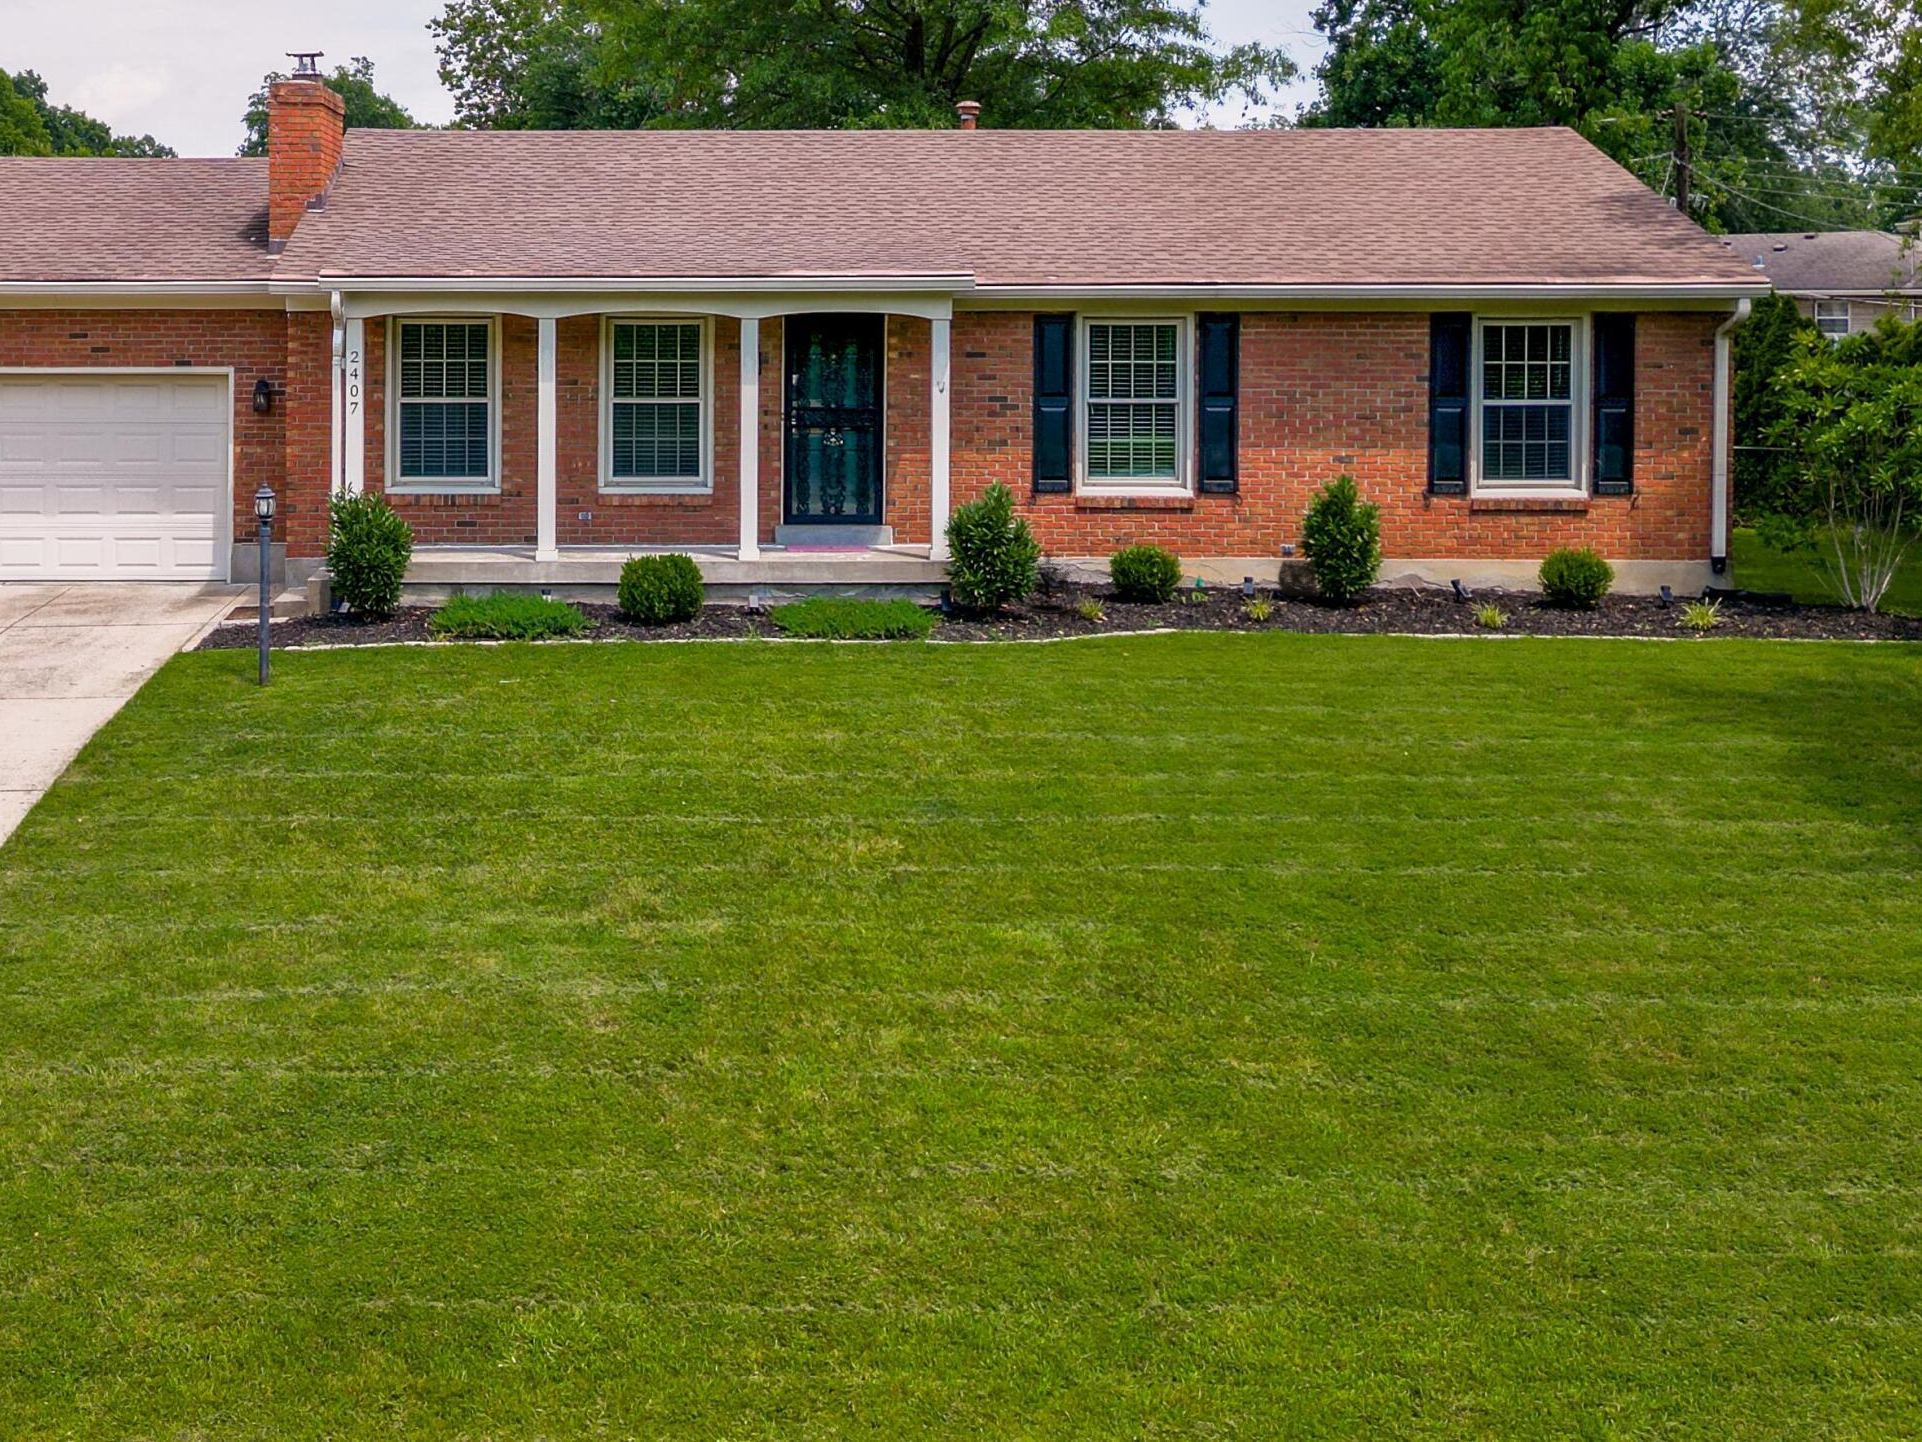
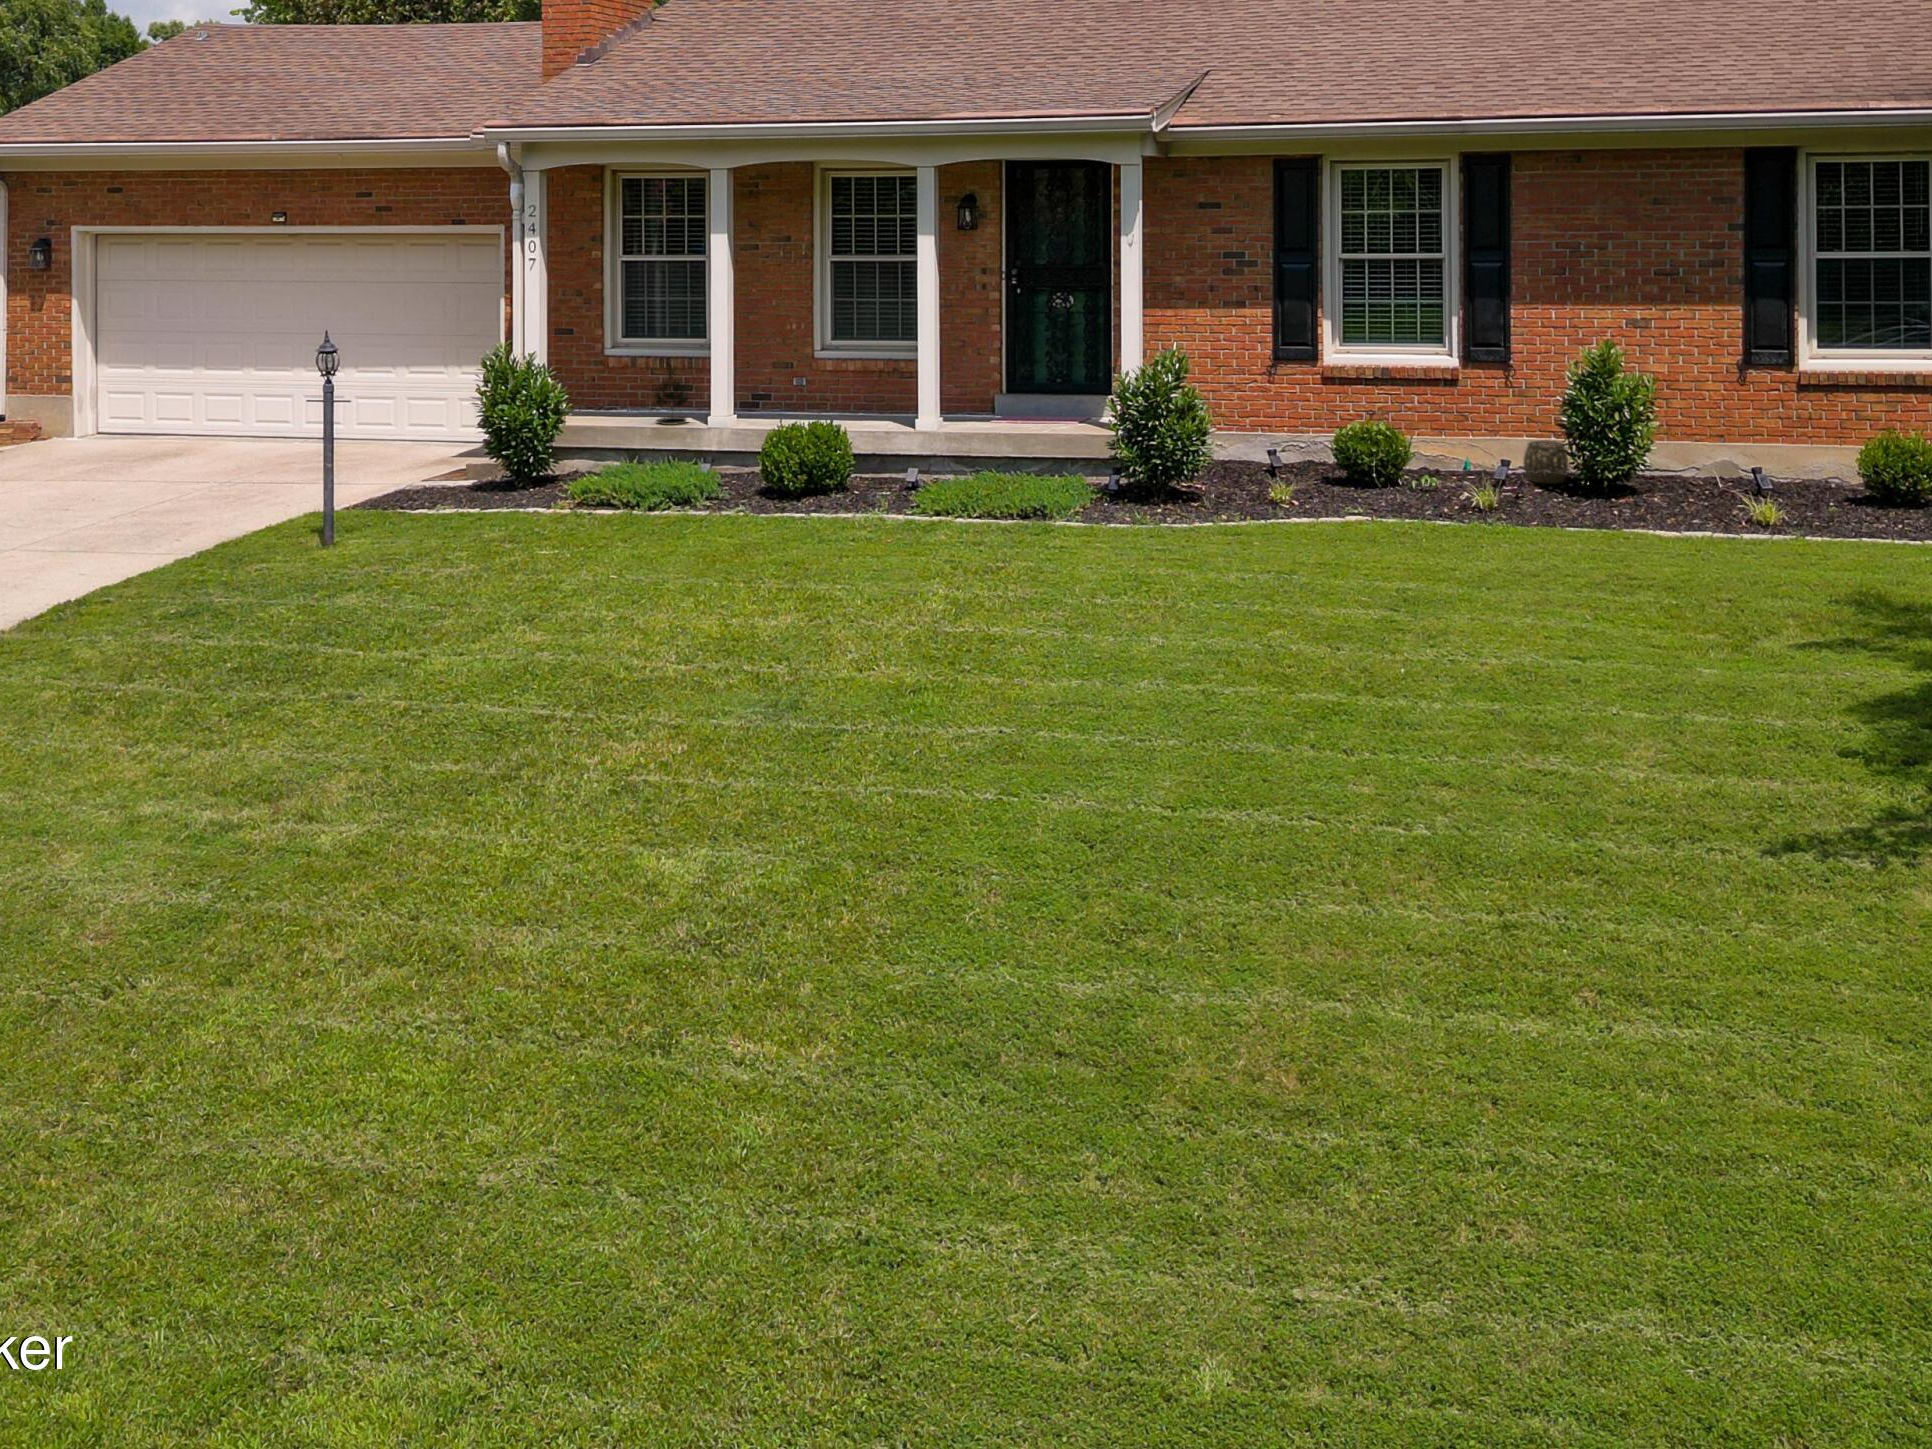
potted tree: present [1028,551,1071,613] -> present [652,367,688,425]

